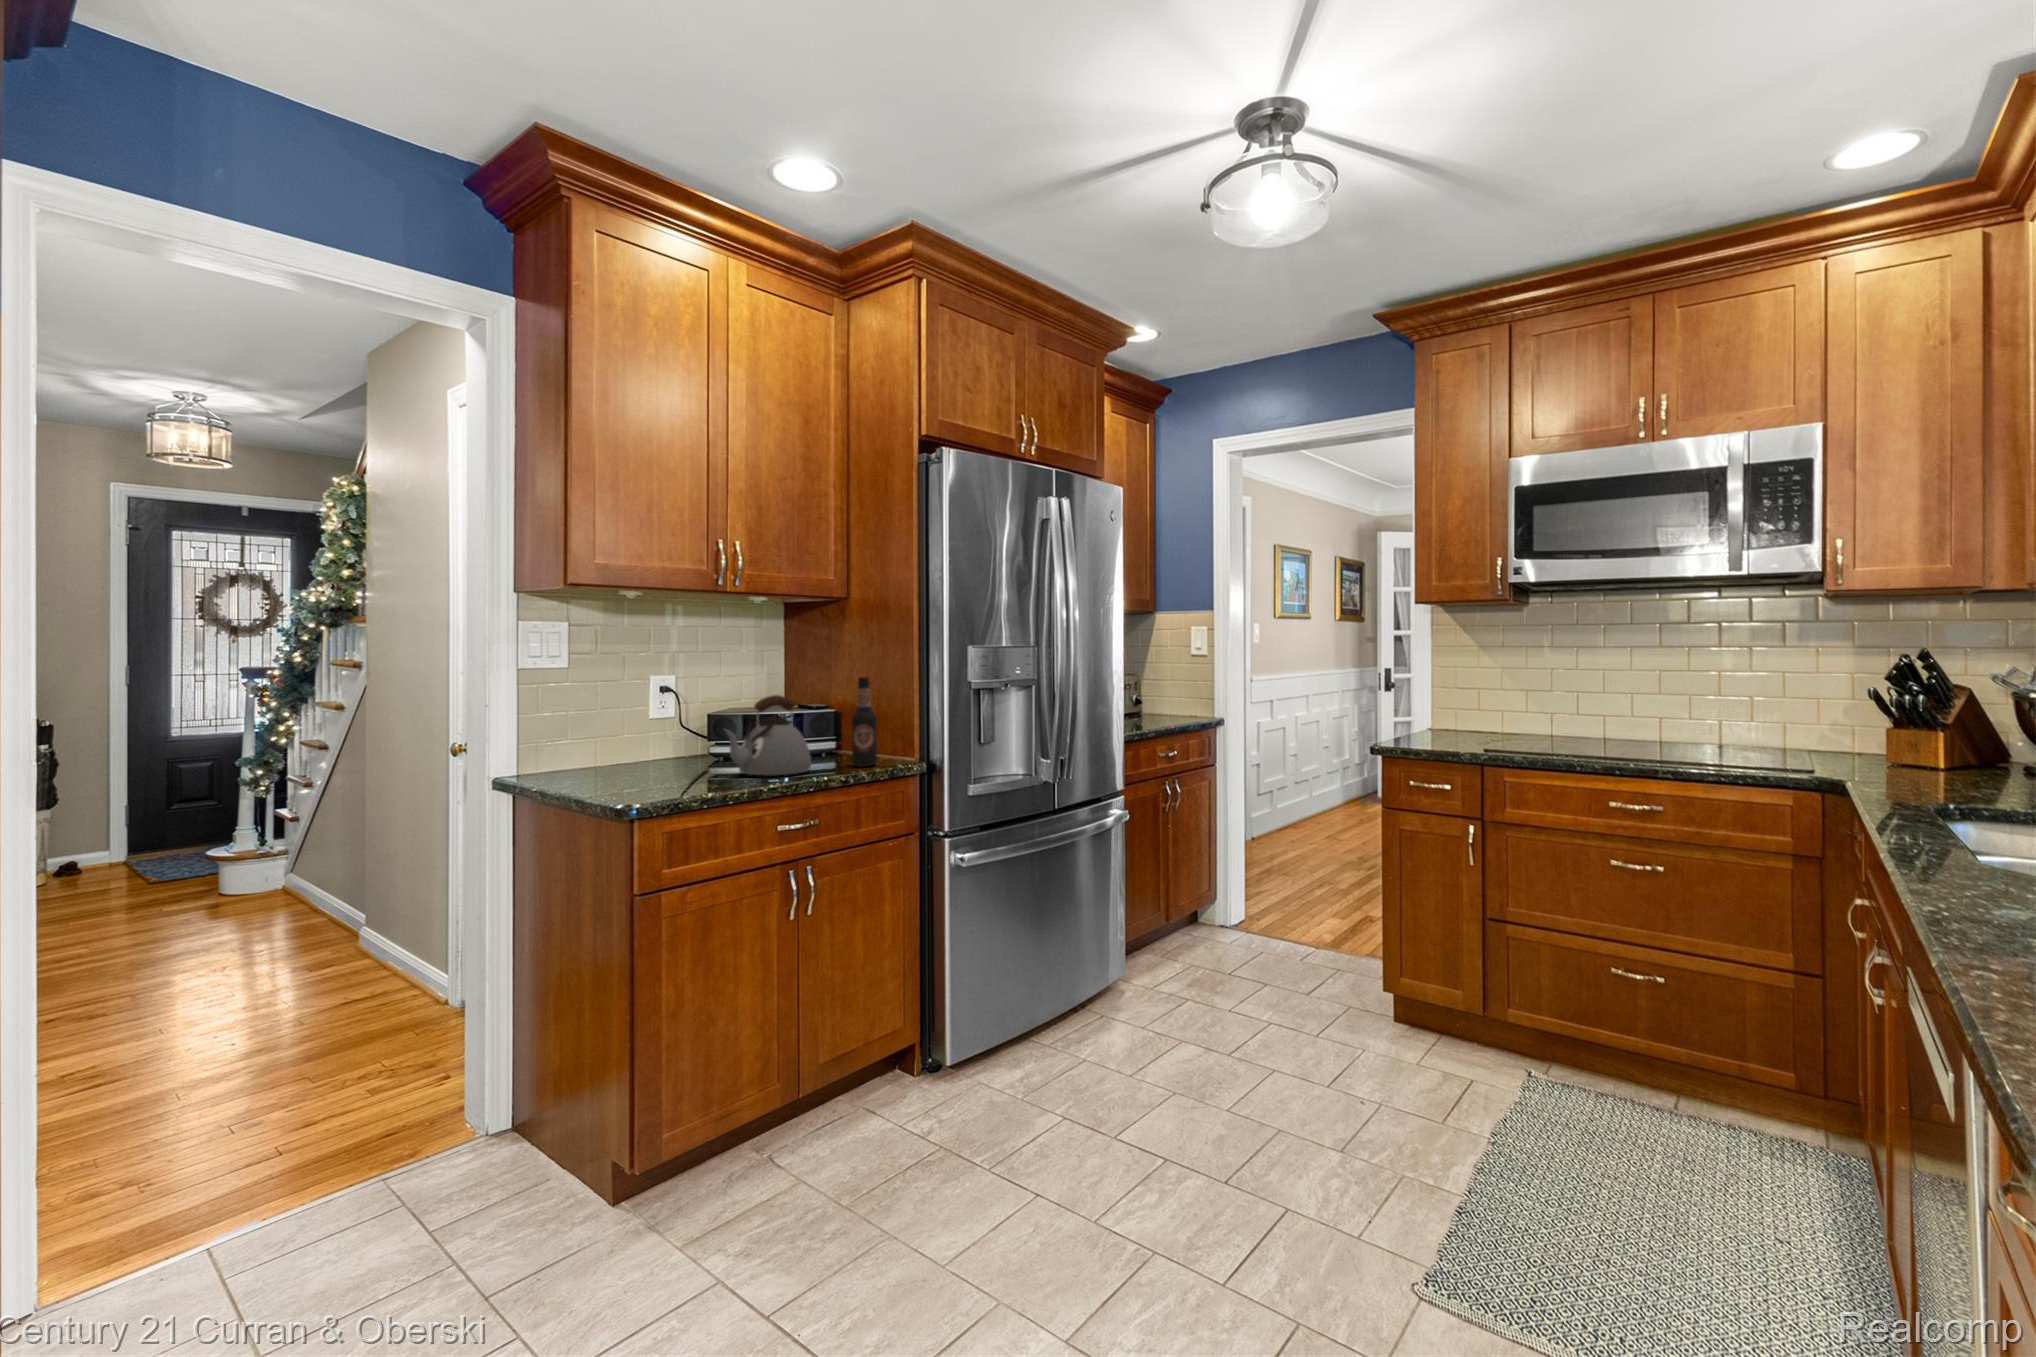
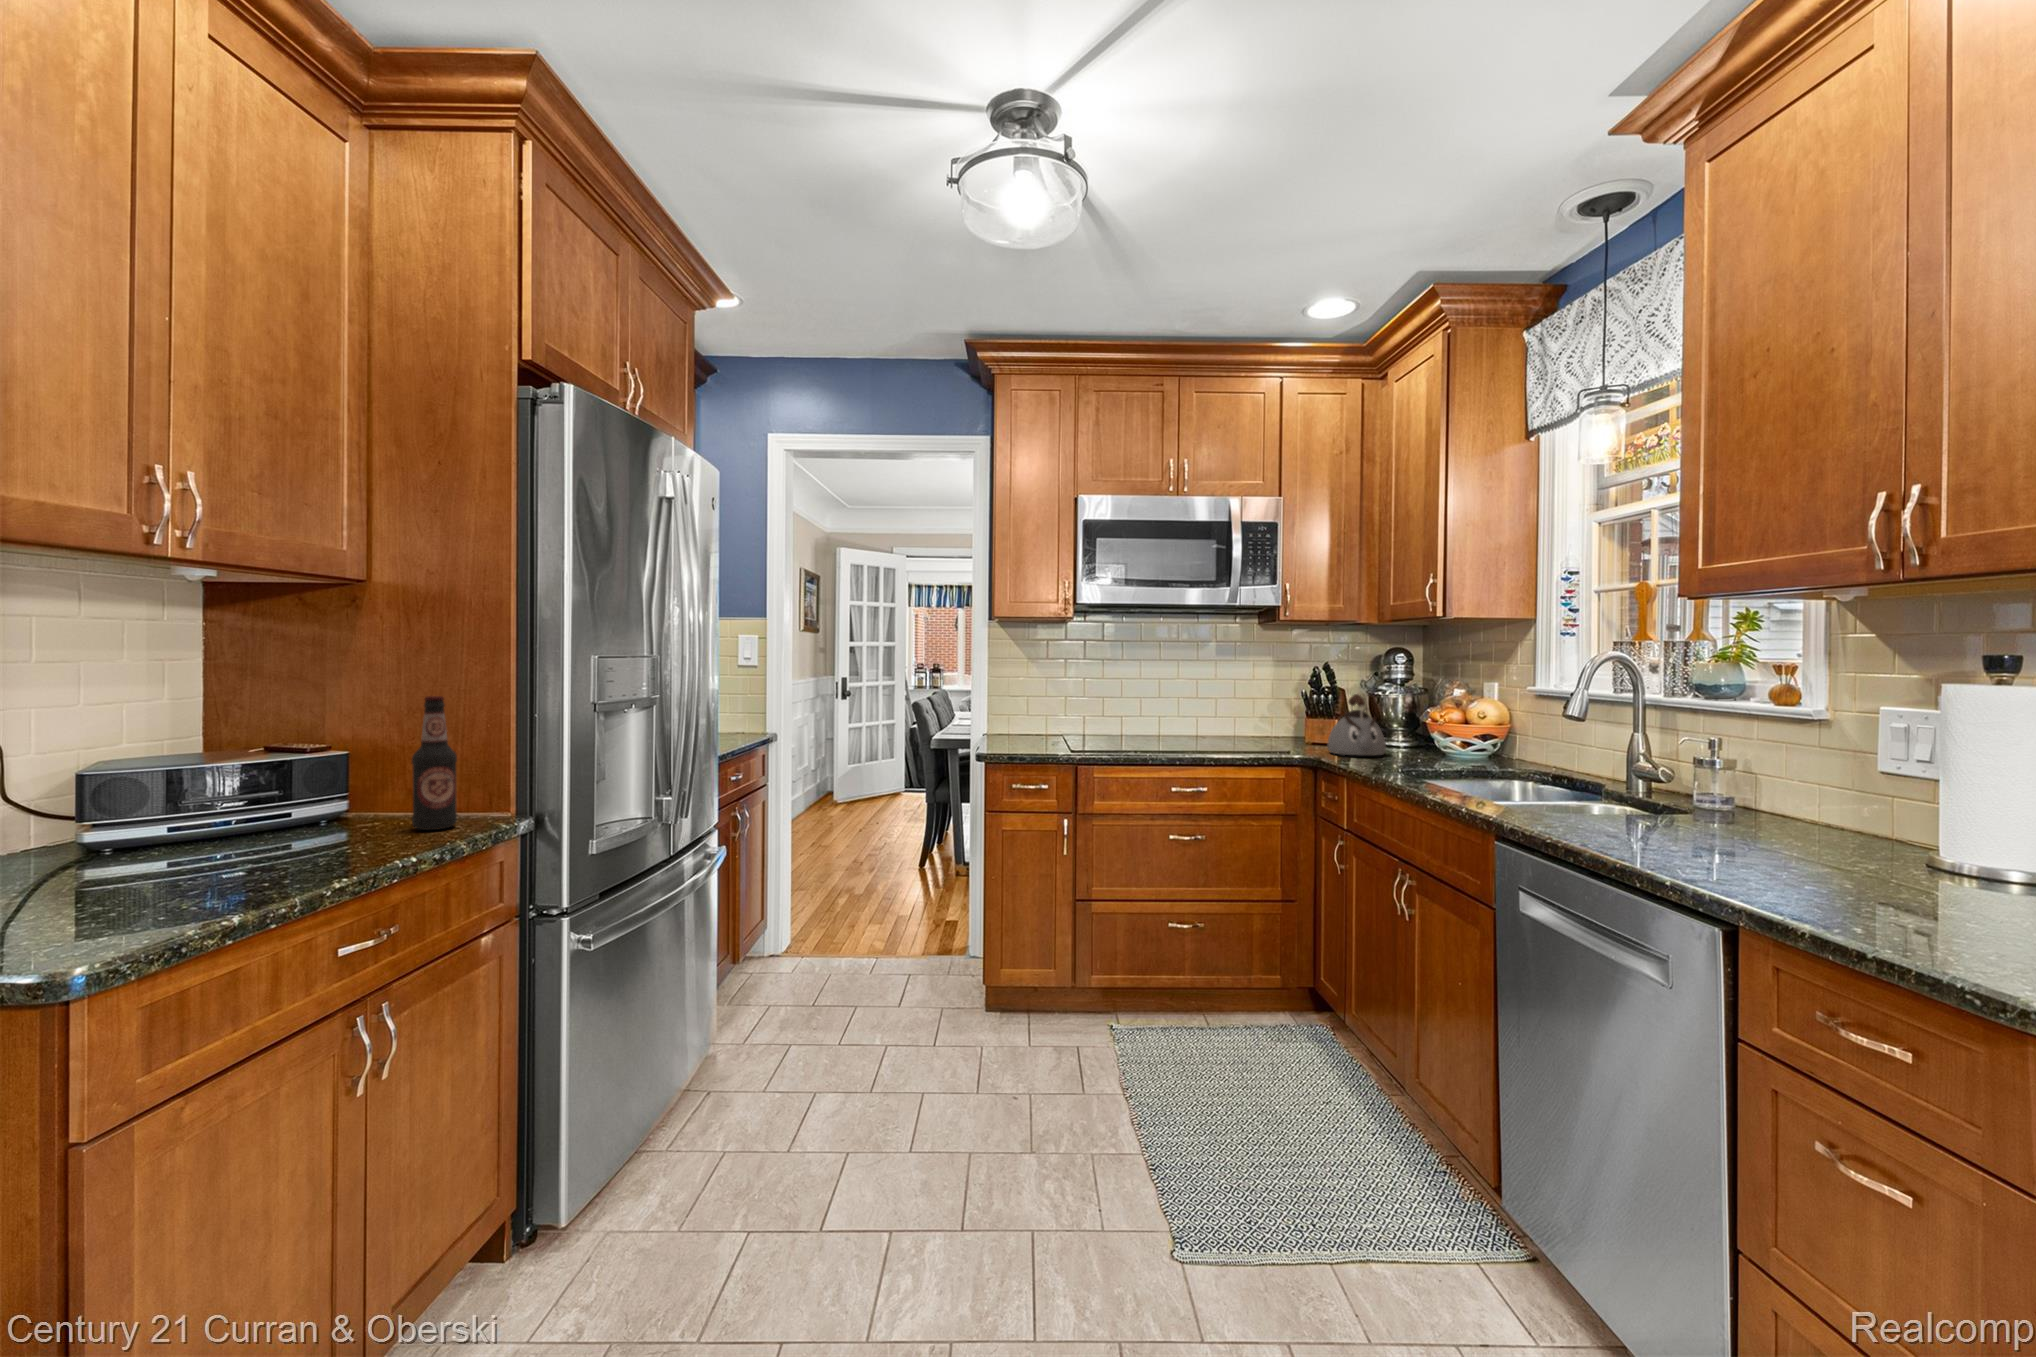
kettle: present [725,695,812,775] -> present [1328,694,1386,755]

